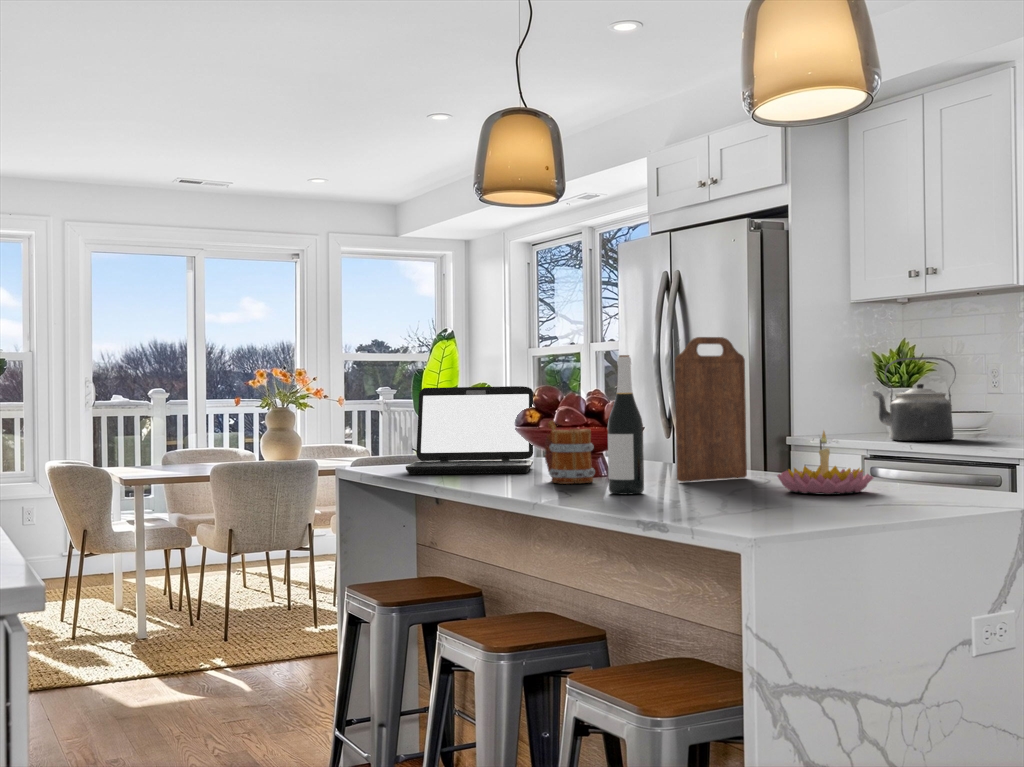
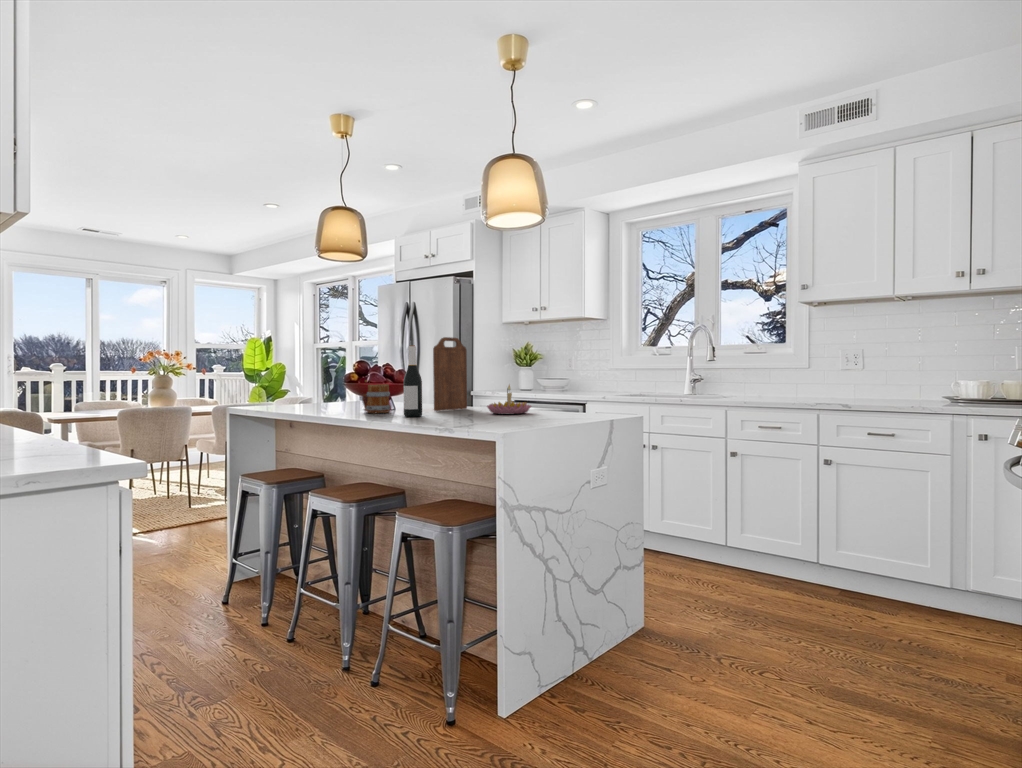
kettle: present [873,357,956,441] -> none [515,351,554,392]
laptop: present [406,386,533,474] -> none [276,362,350,411]

